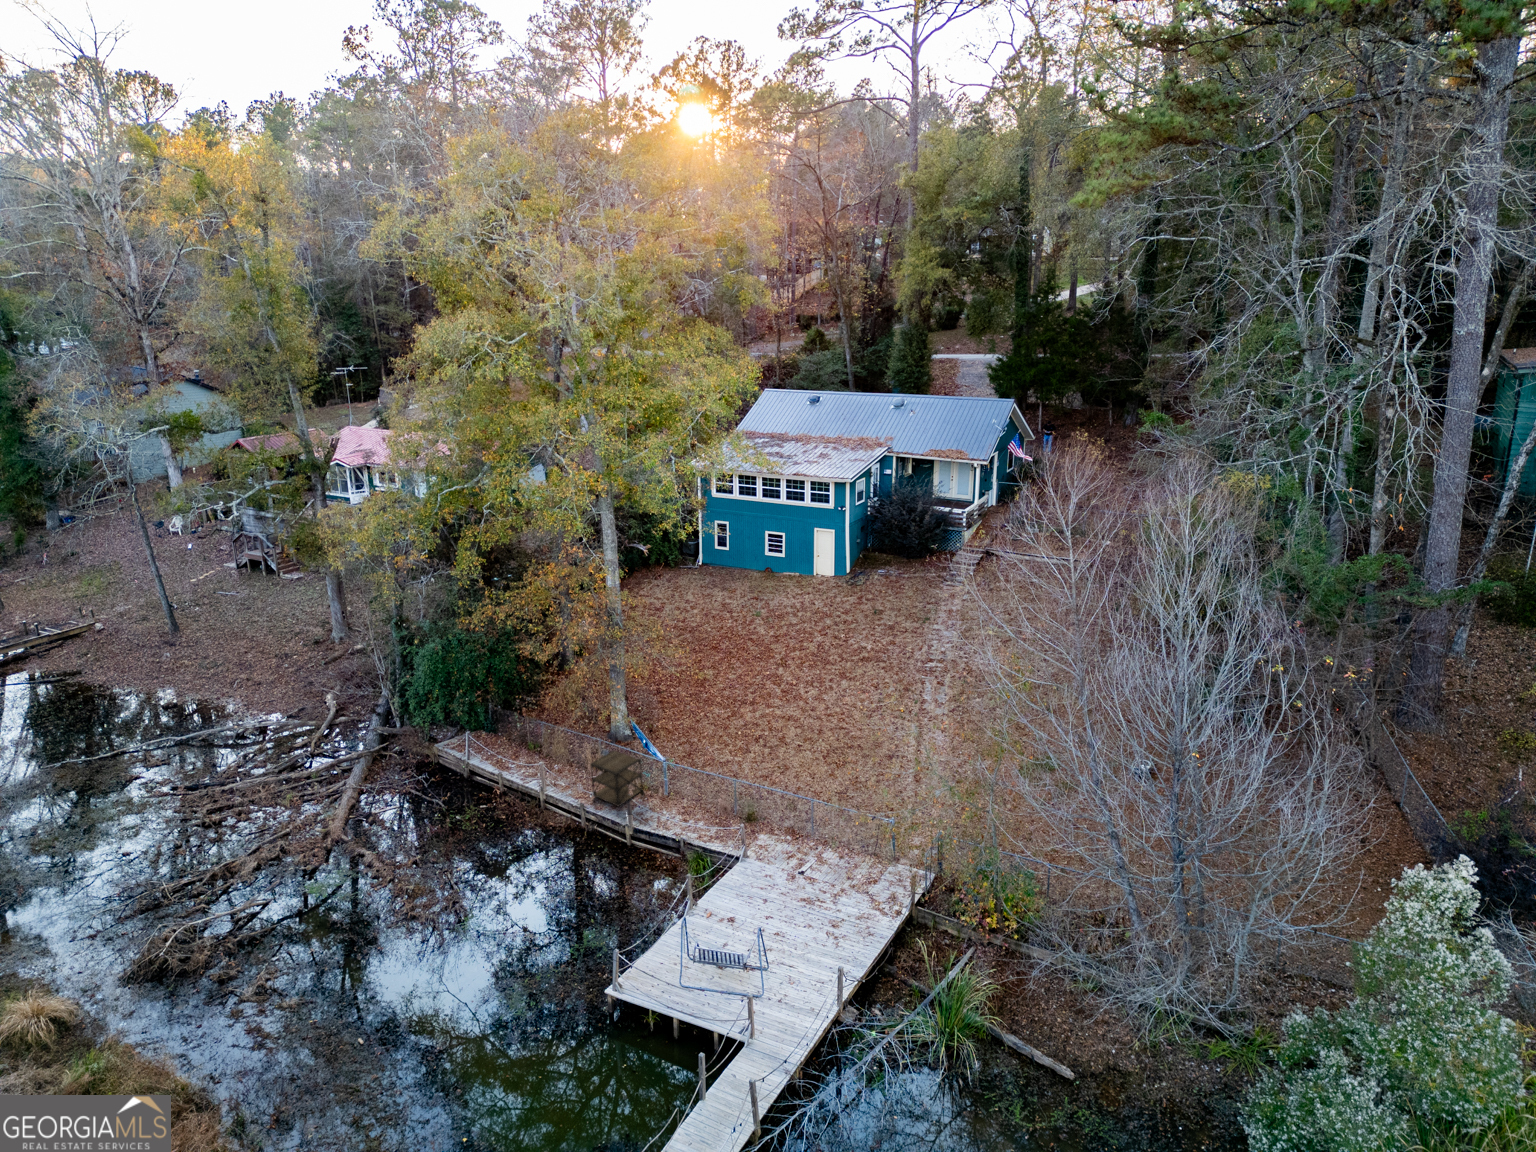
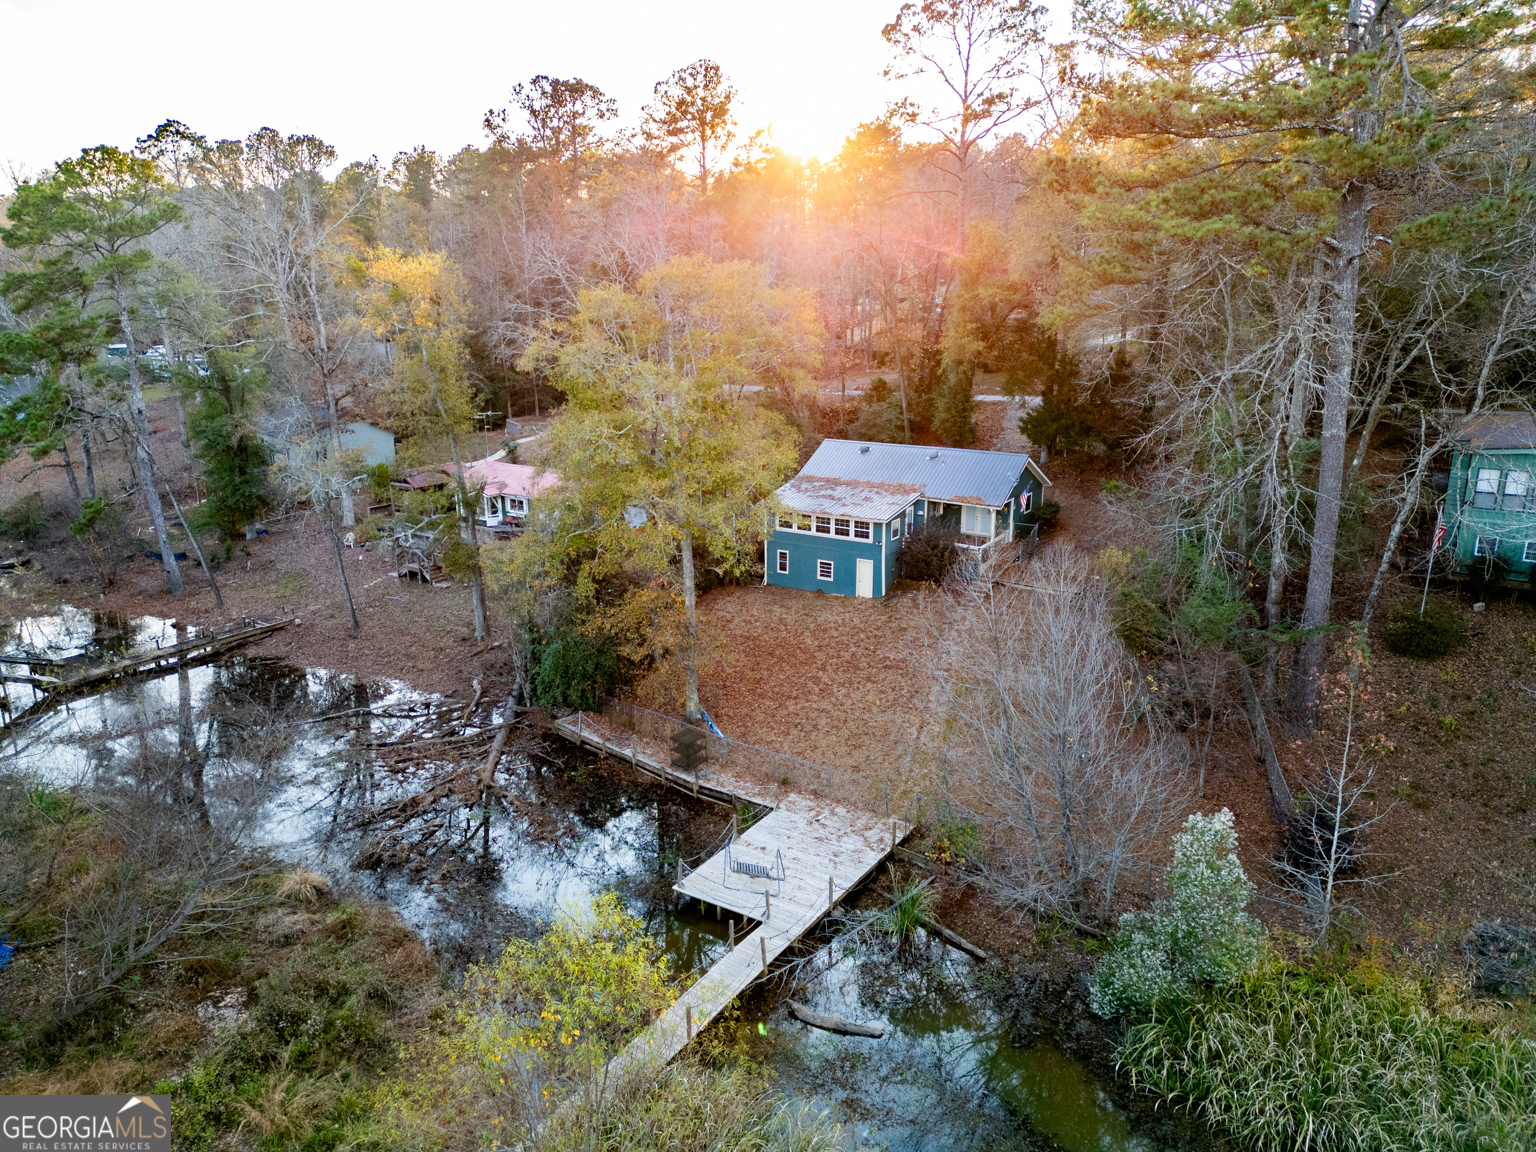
chair: none [508,710,543,768] -> present [609,697,633,739]

